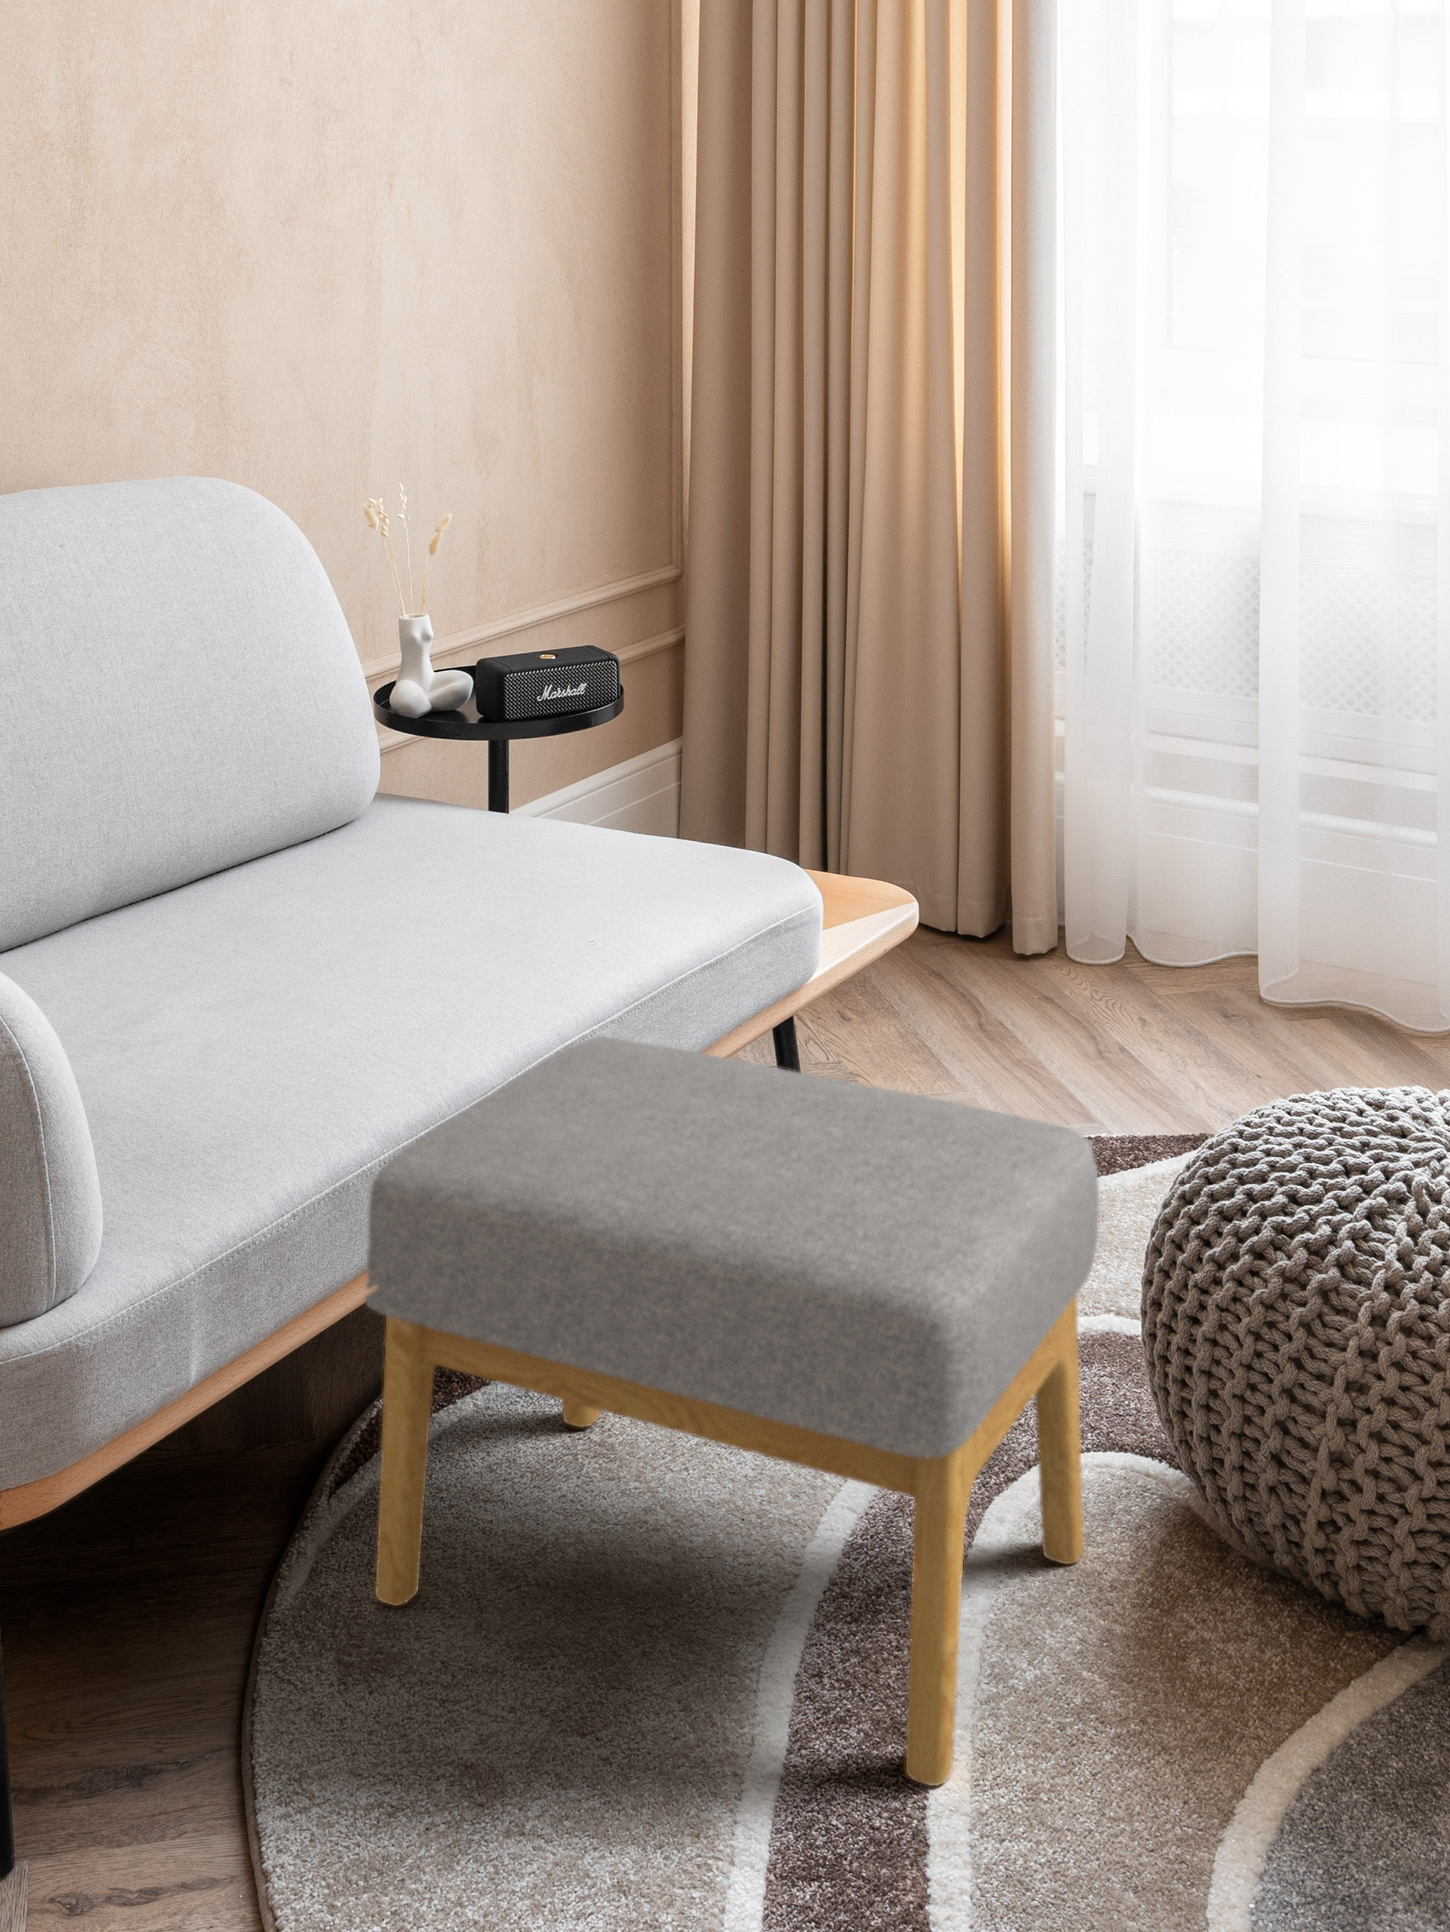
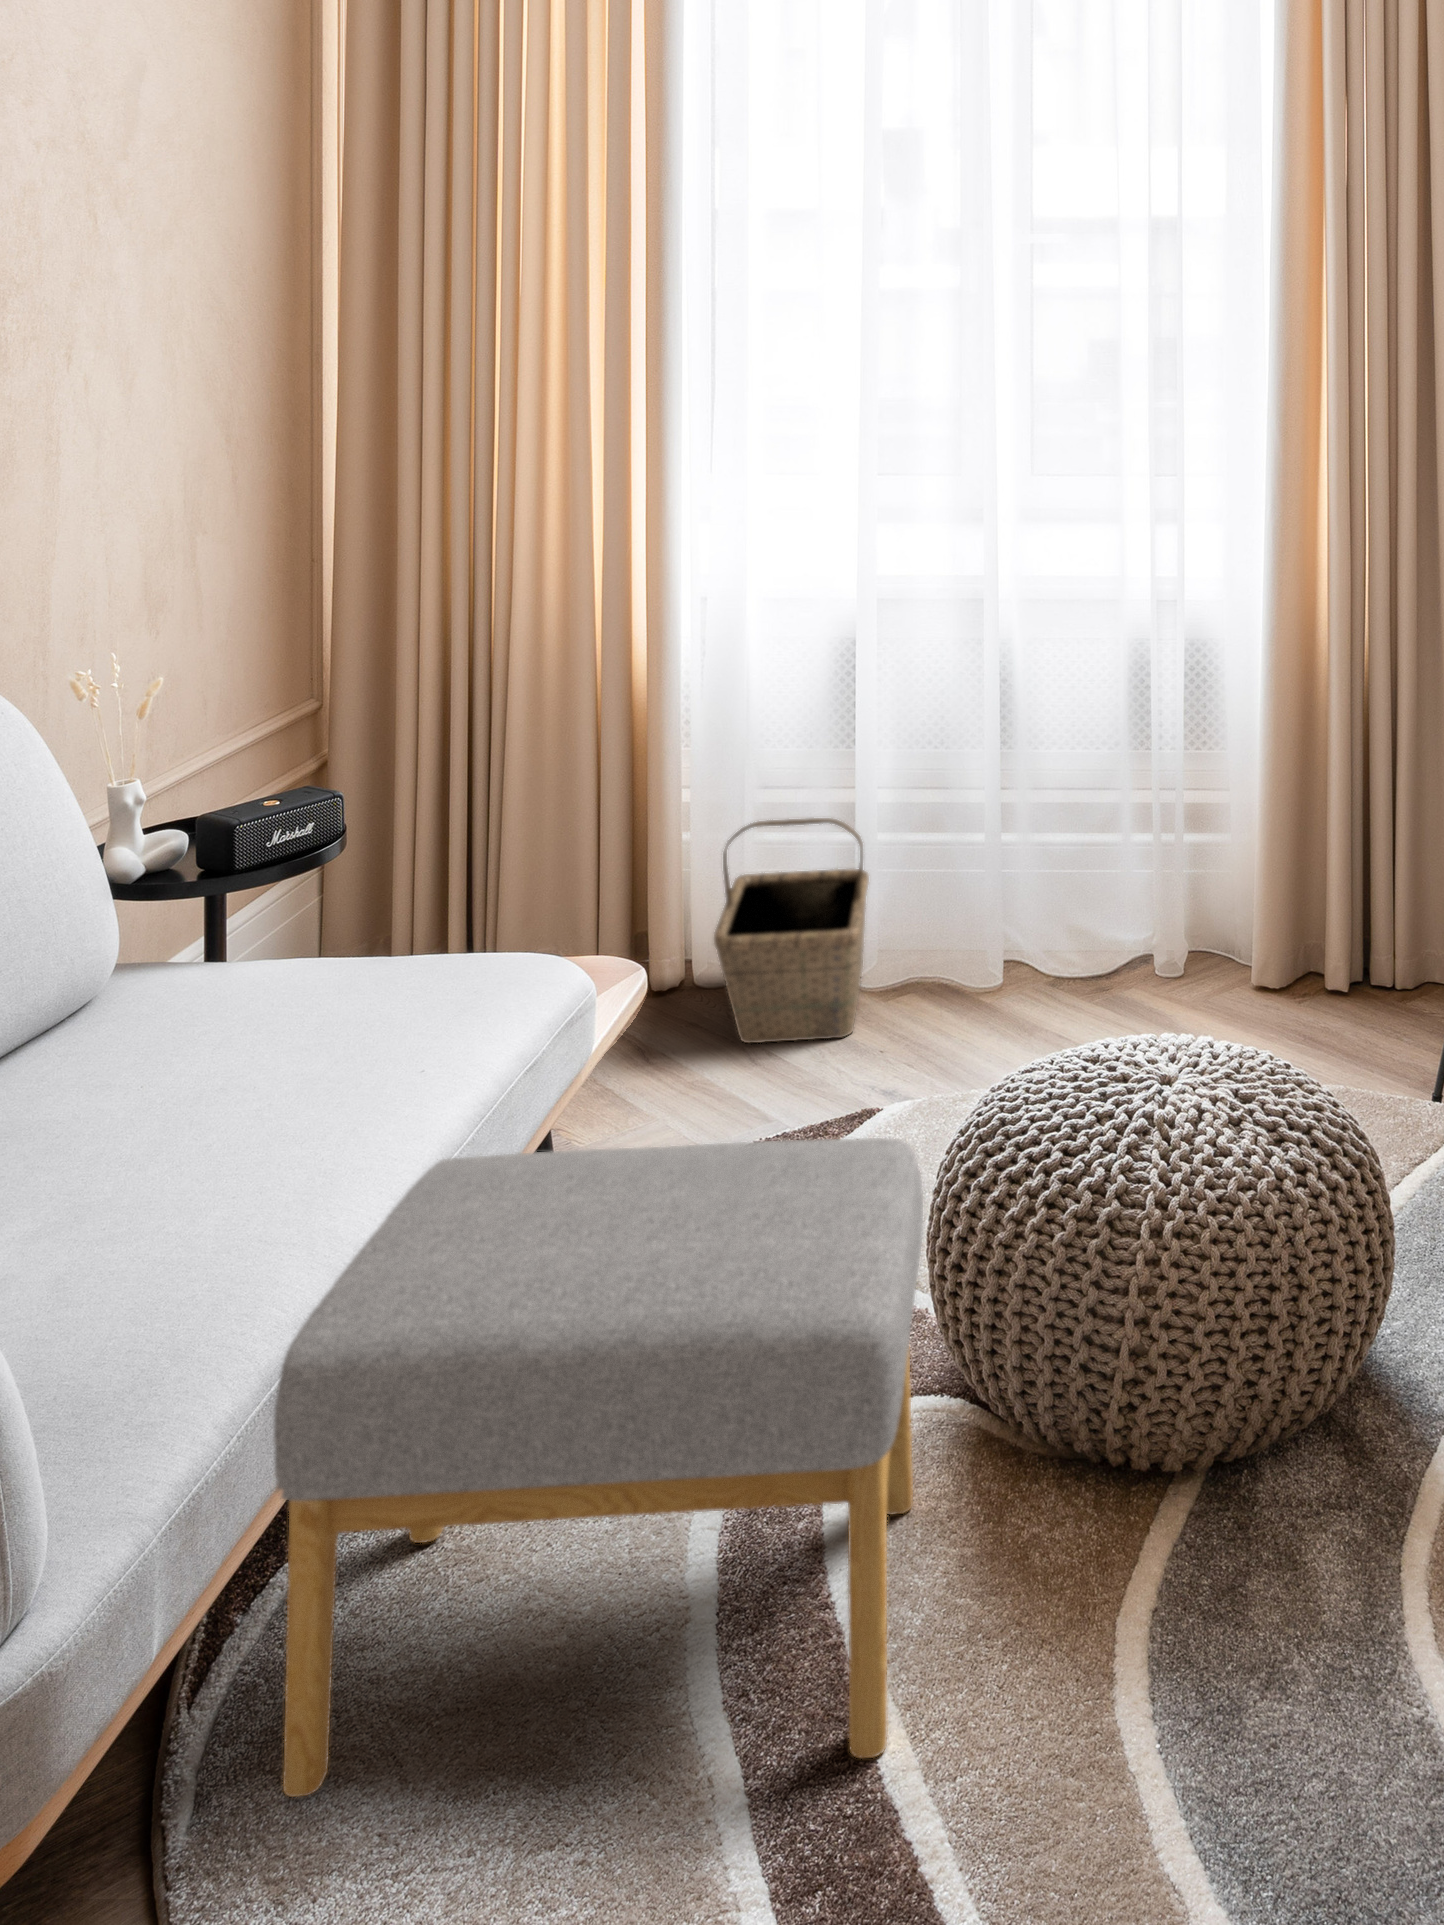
basket: none [1062,776,1281,1052] -> present [714,818,869,1043]

